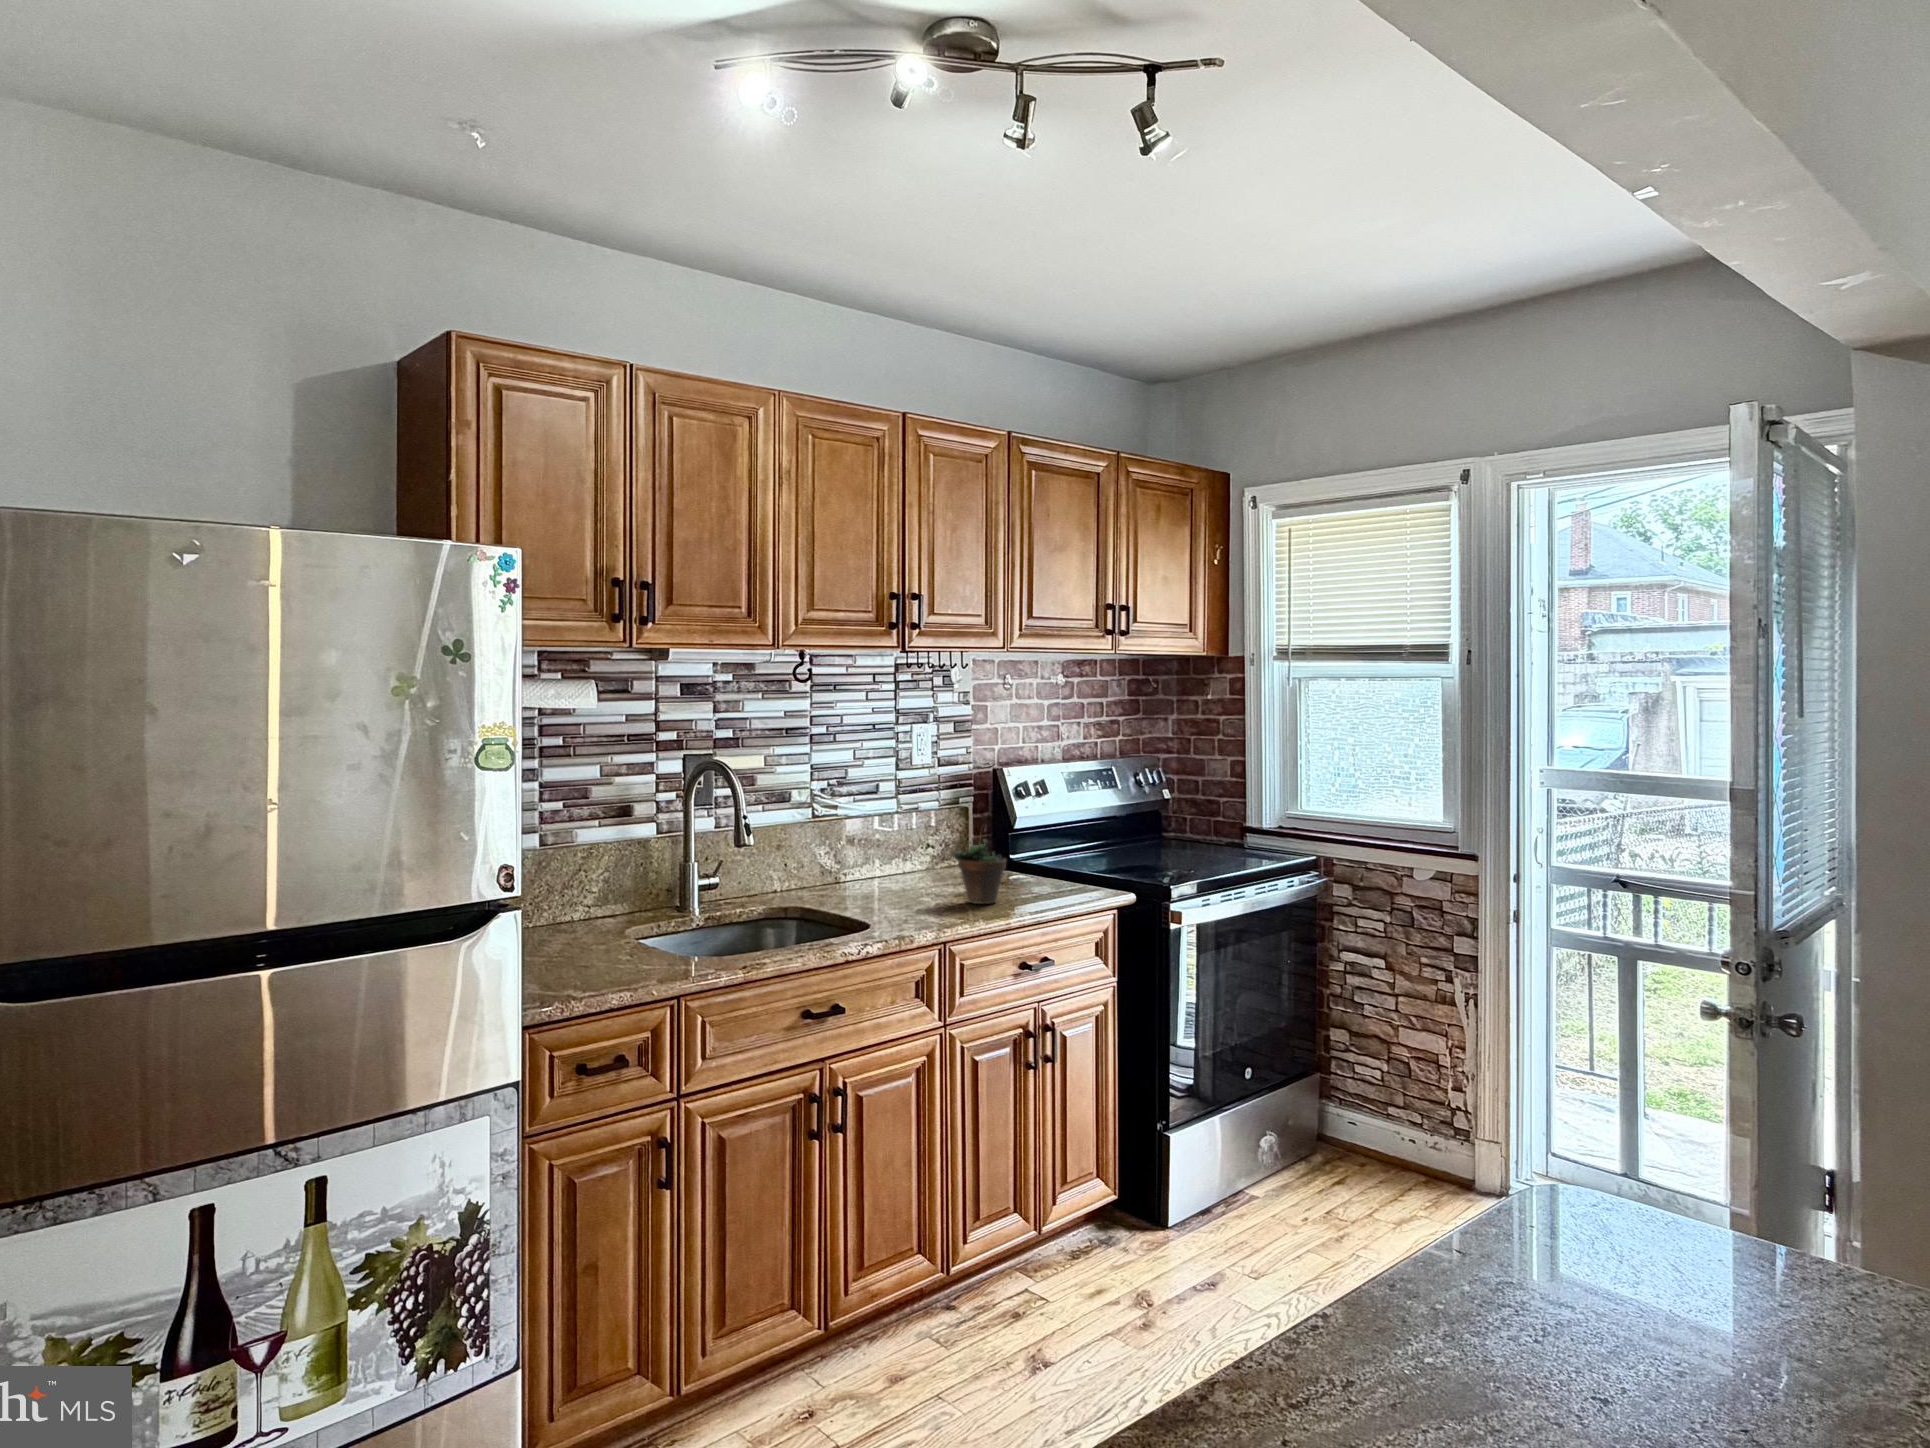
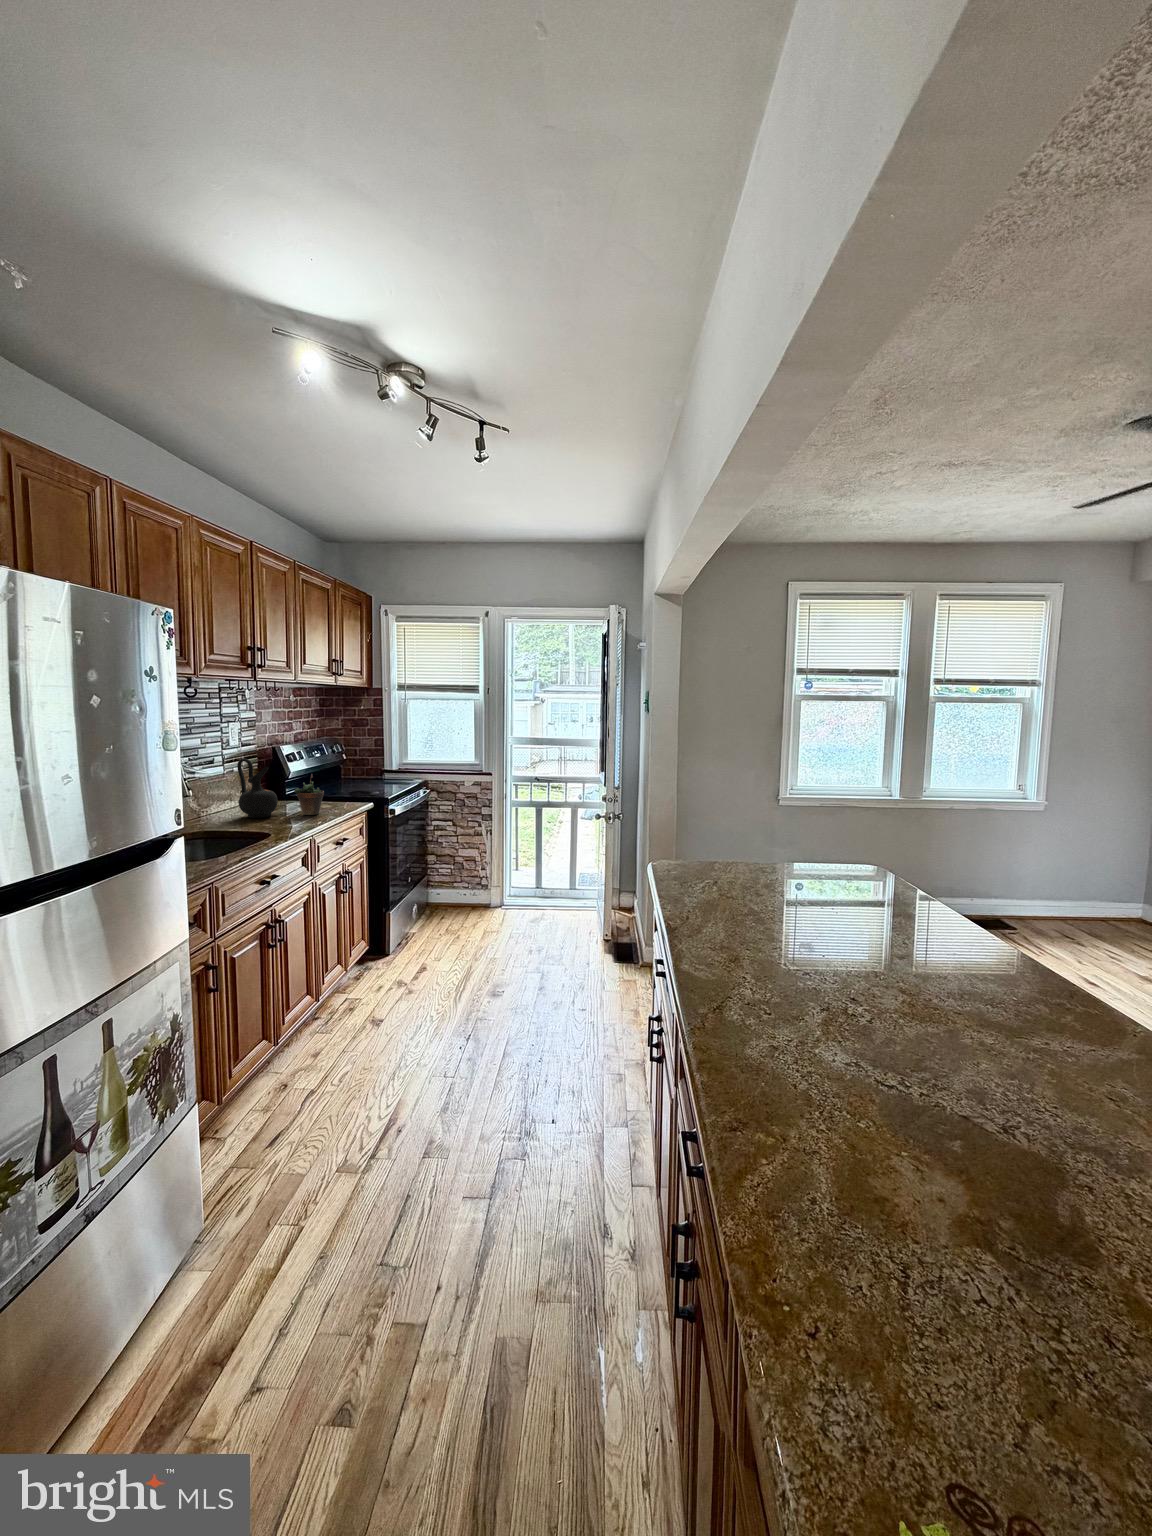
ceramic jug: none [873,789,936,899] -> present [237,759,278,818]

